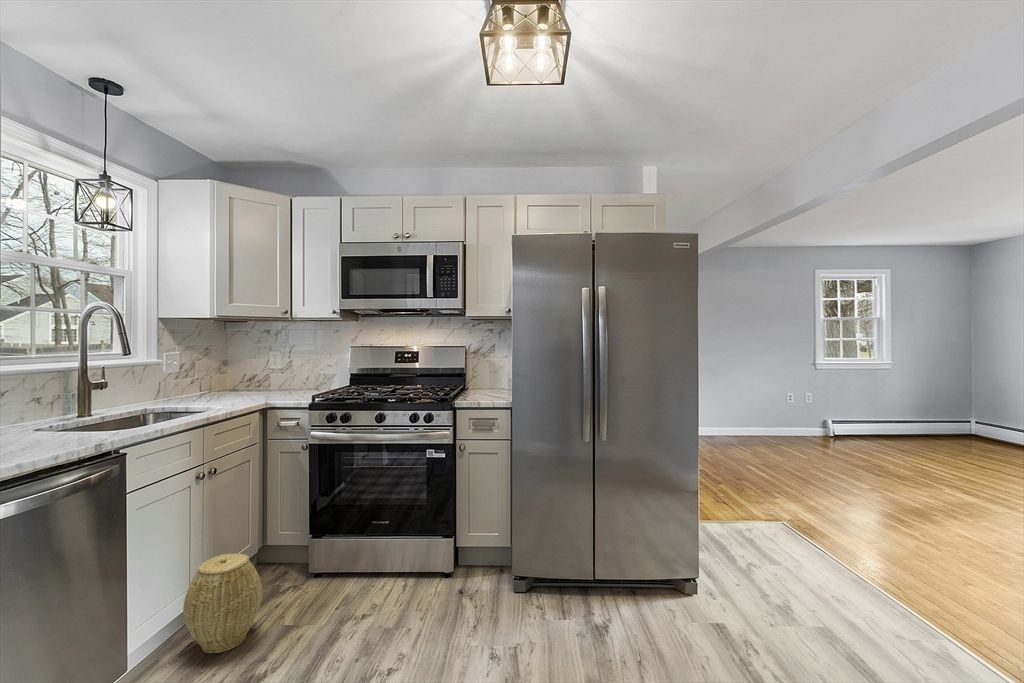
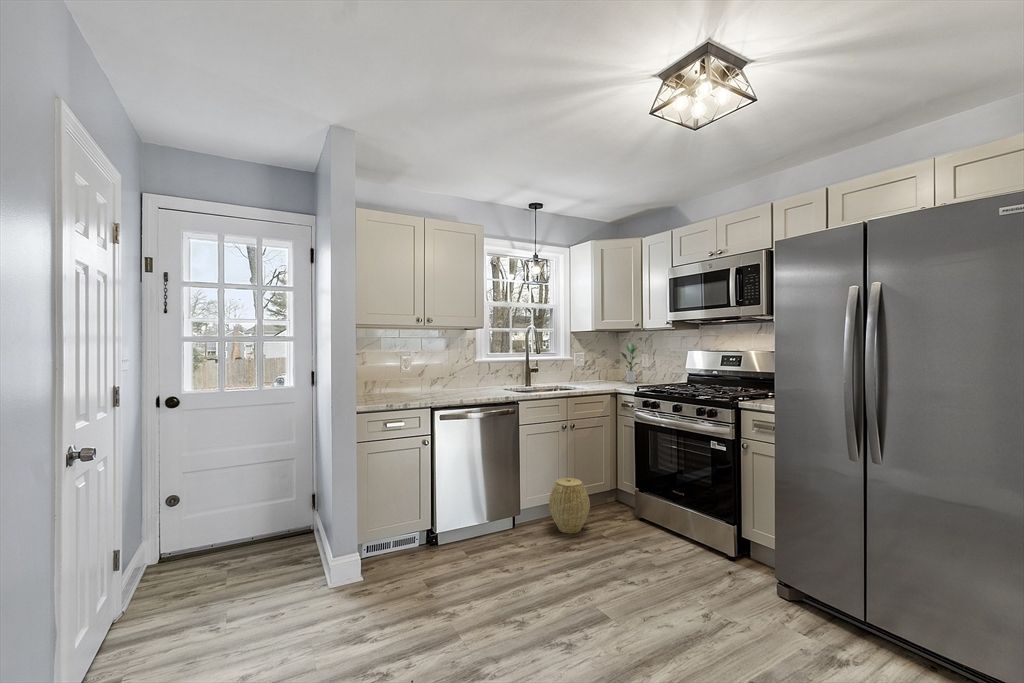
potted plant: none [251,337,280,393] -> present [621,343,638,383]

